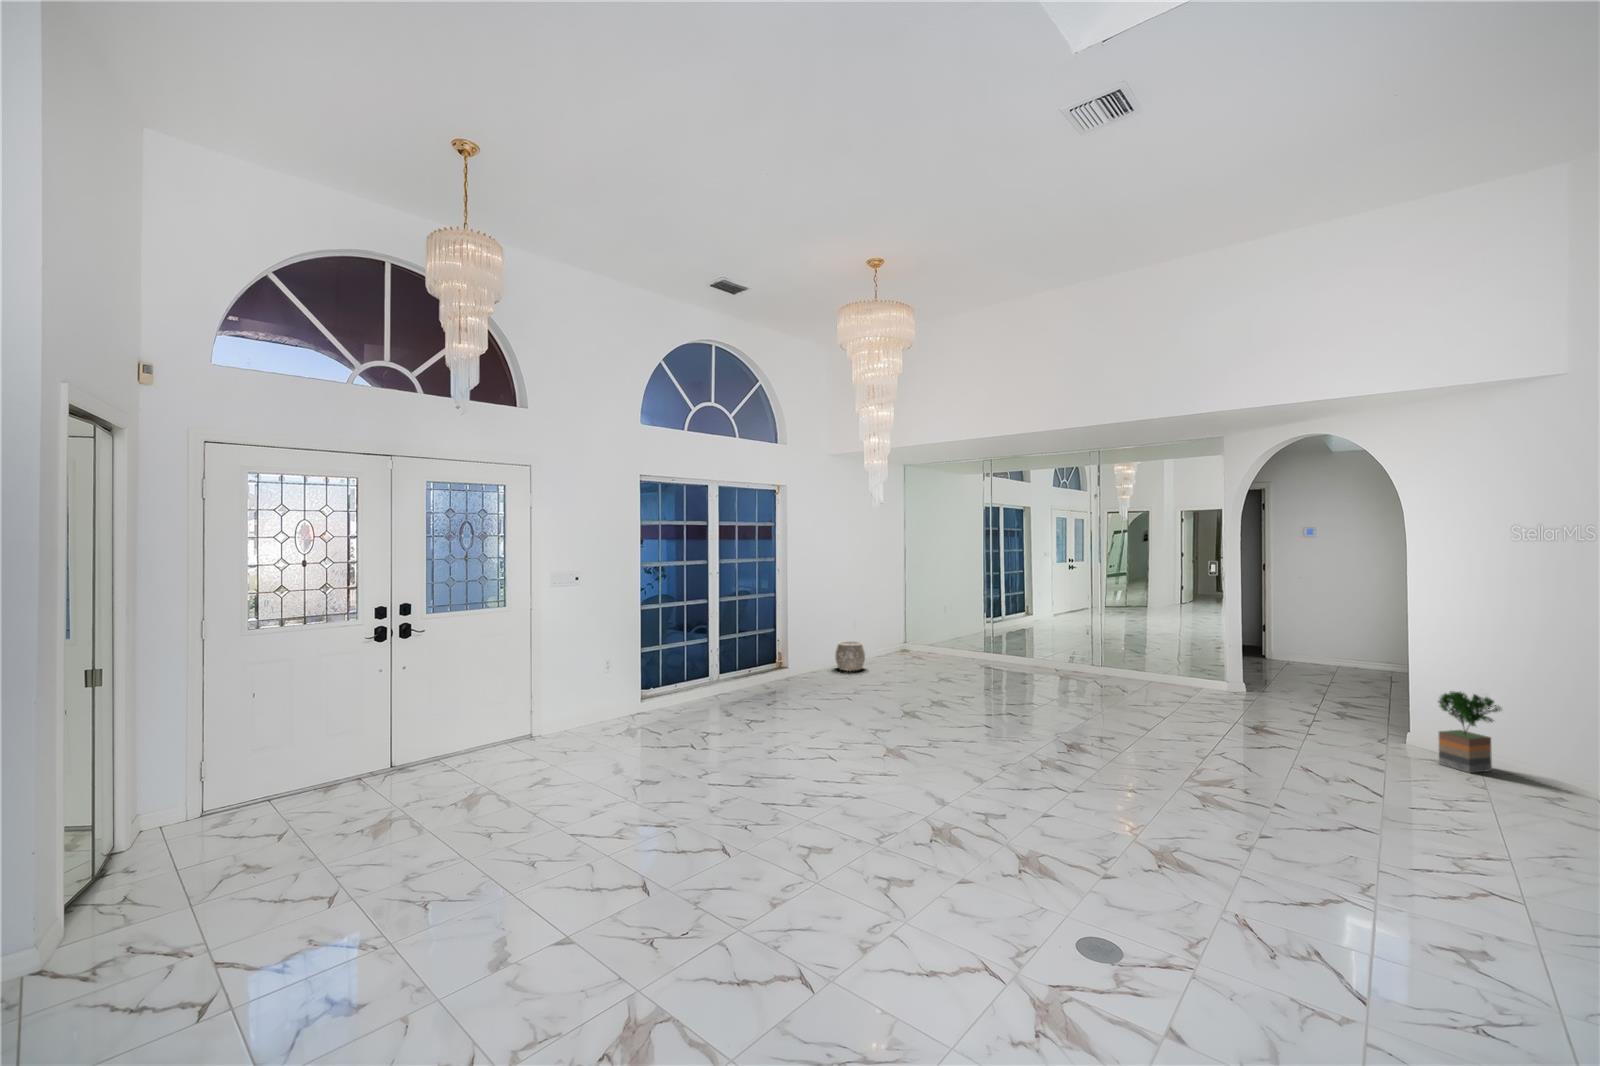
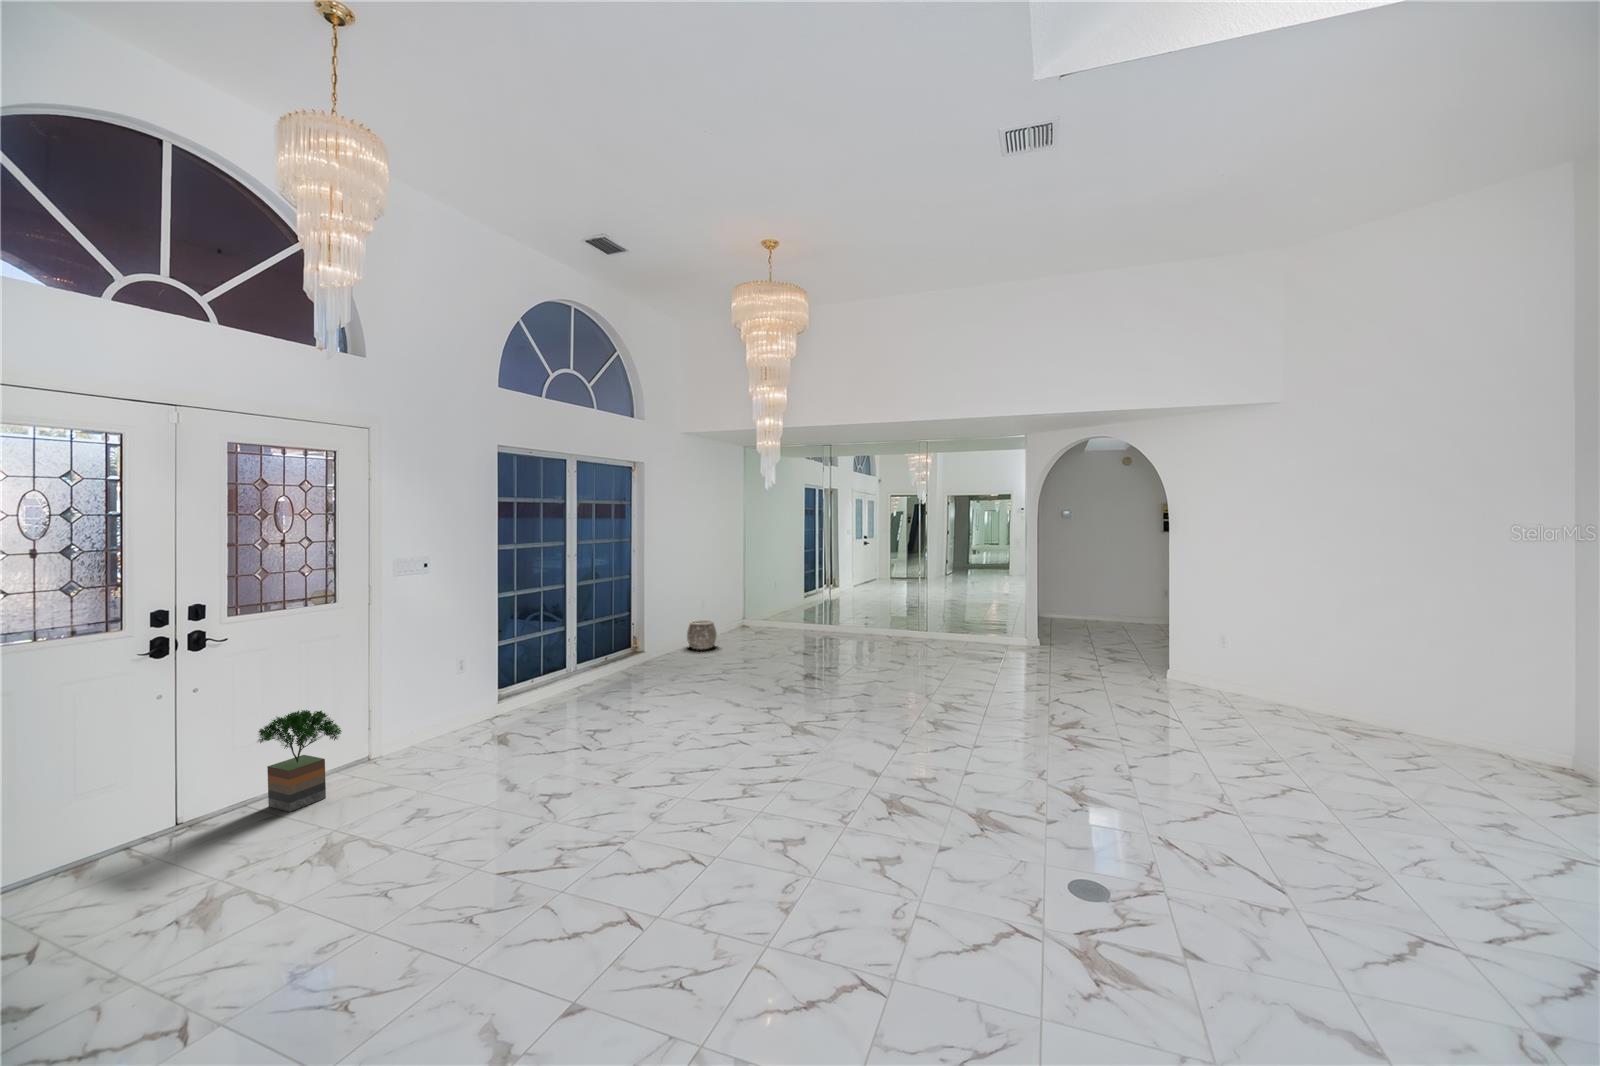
potted tree: present [1438,691,1502,773] -> present [258,710,342,812]

